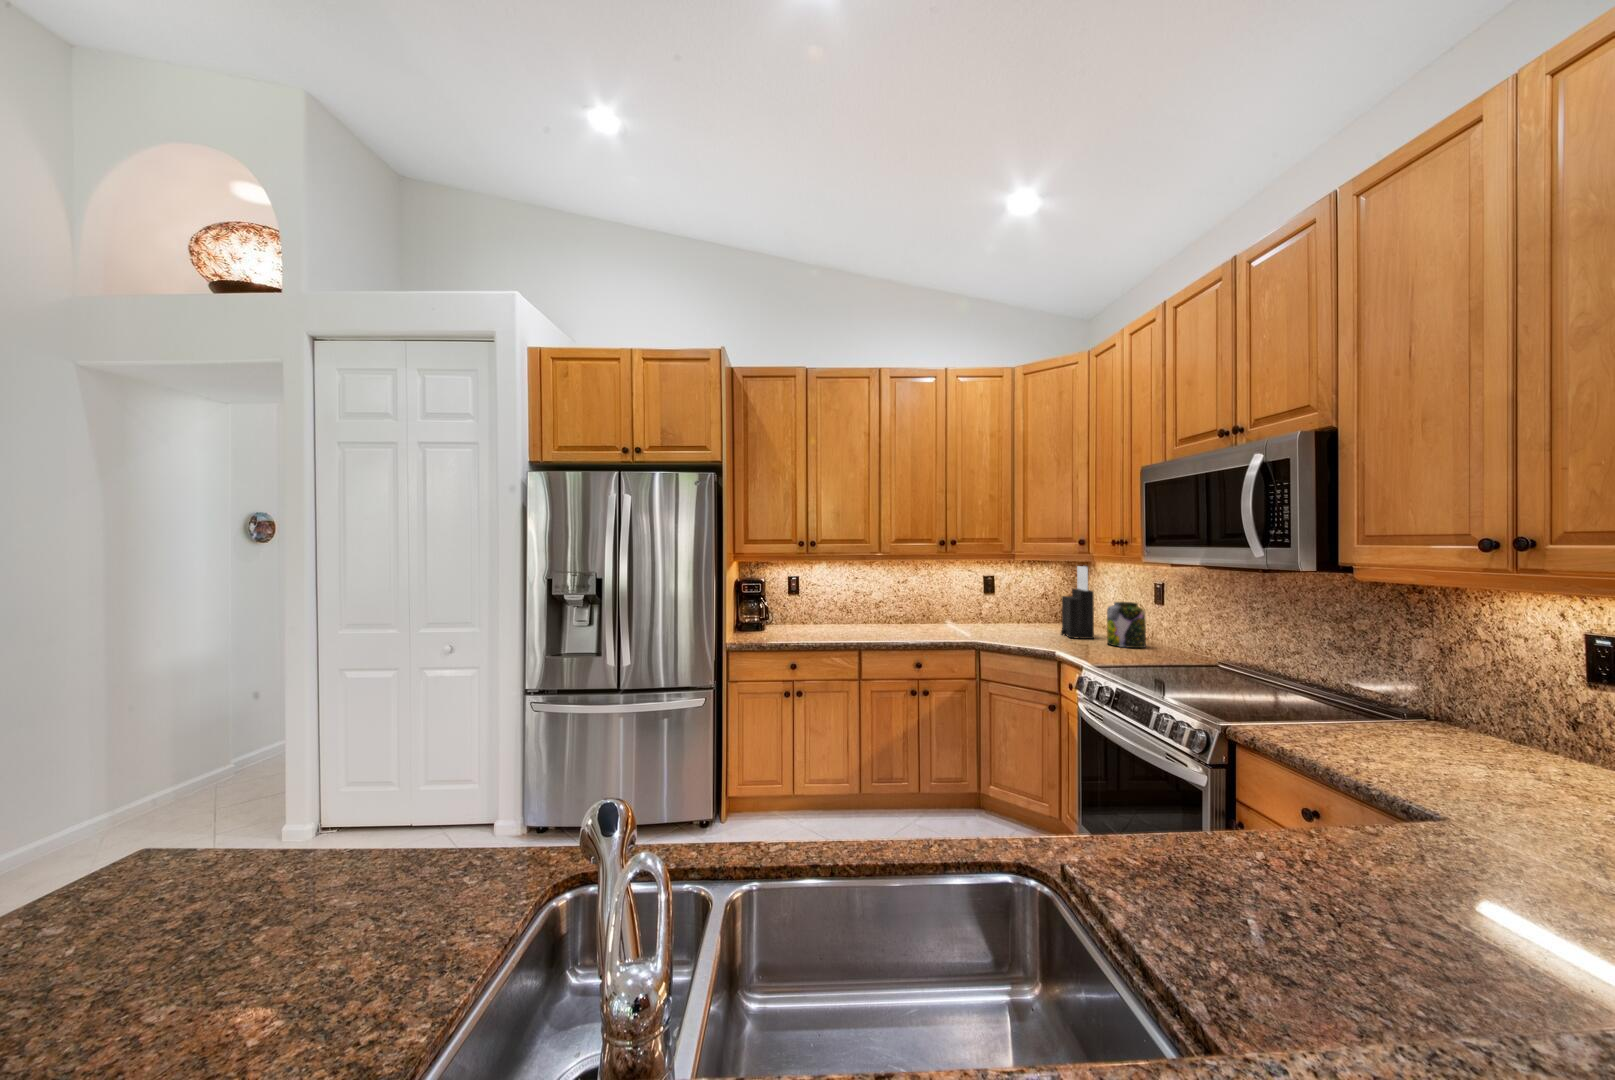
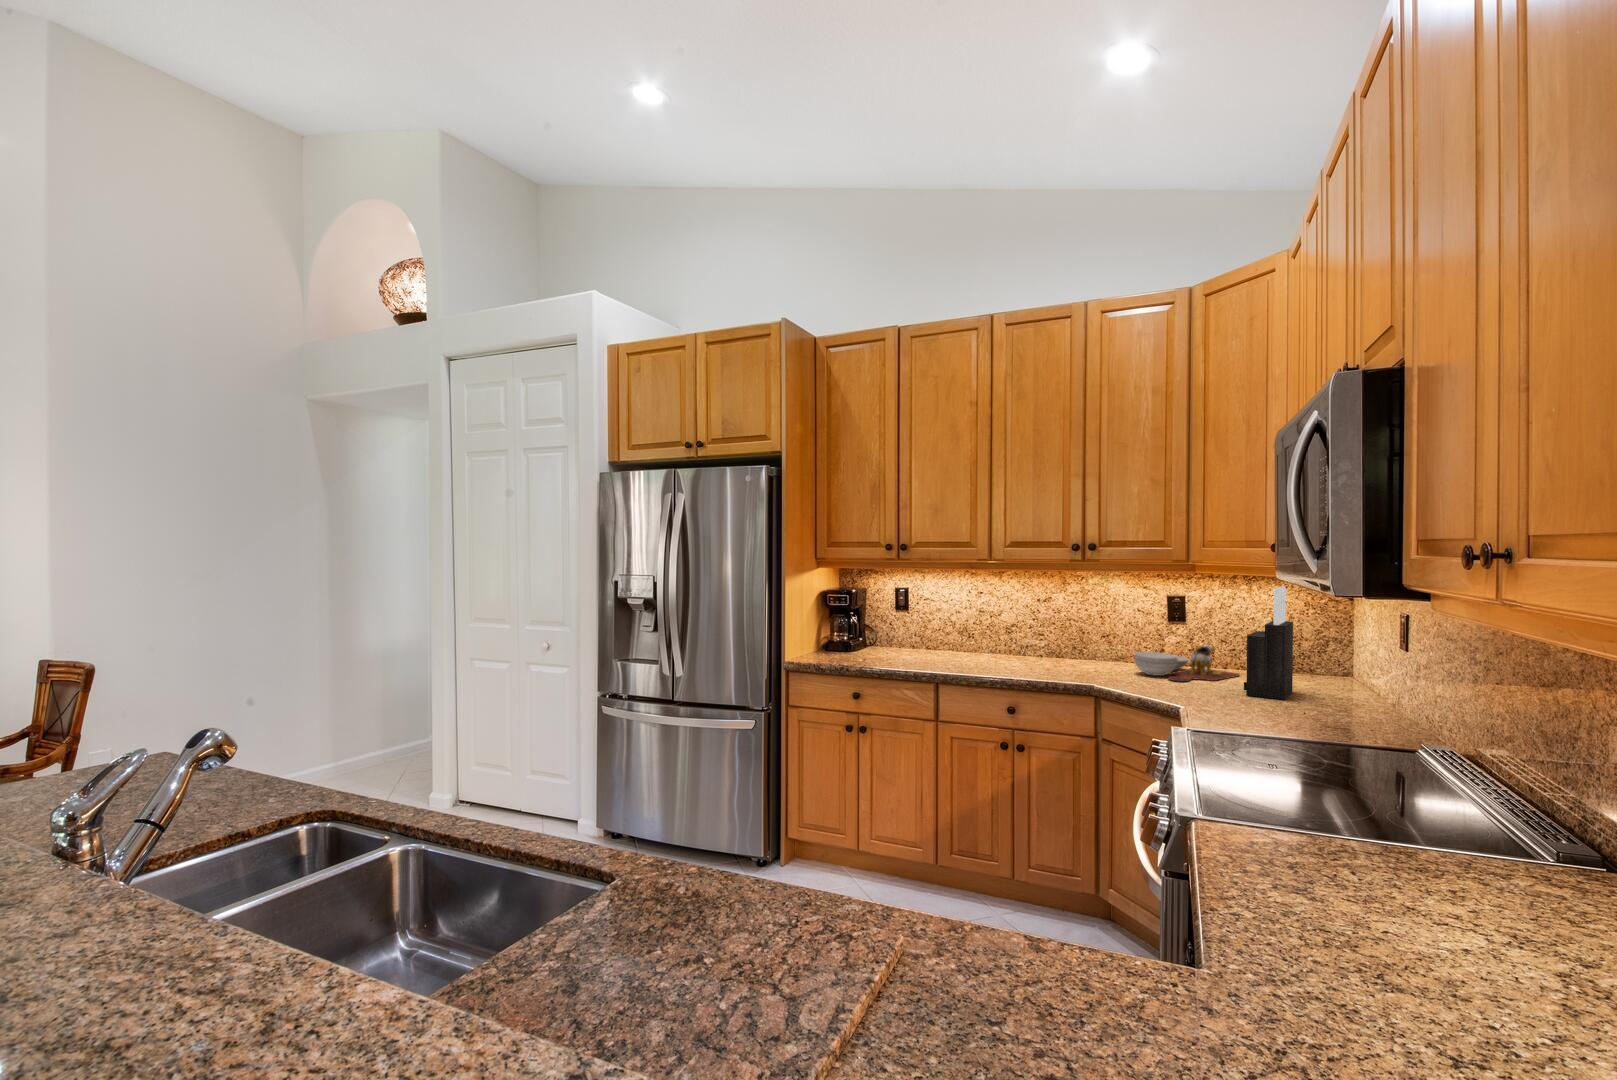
jar: present [1107,602,1146,648] -> none [1284,644,1343,718]
cutting board: none [977,605,1035,633] -> present [1134,641,1240,682]

